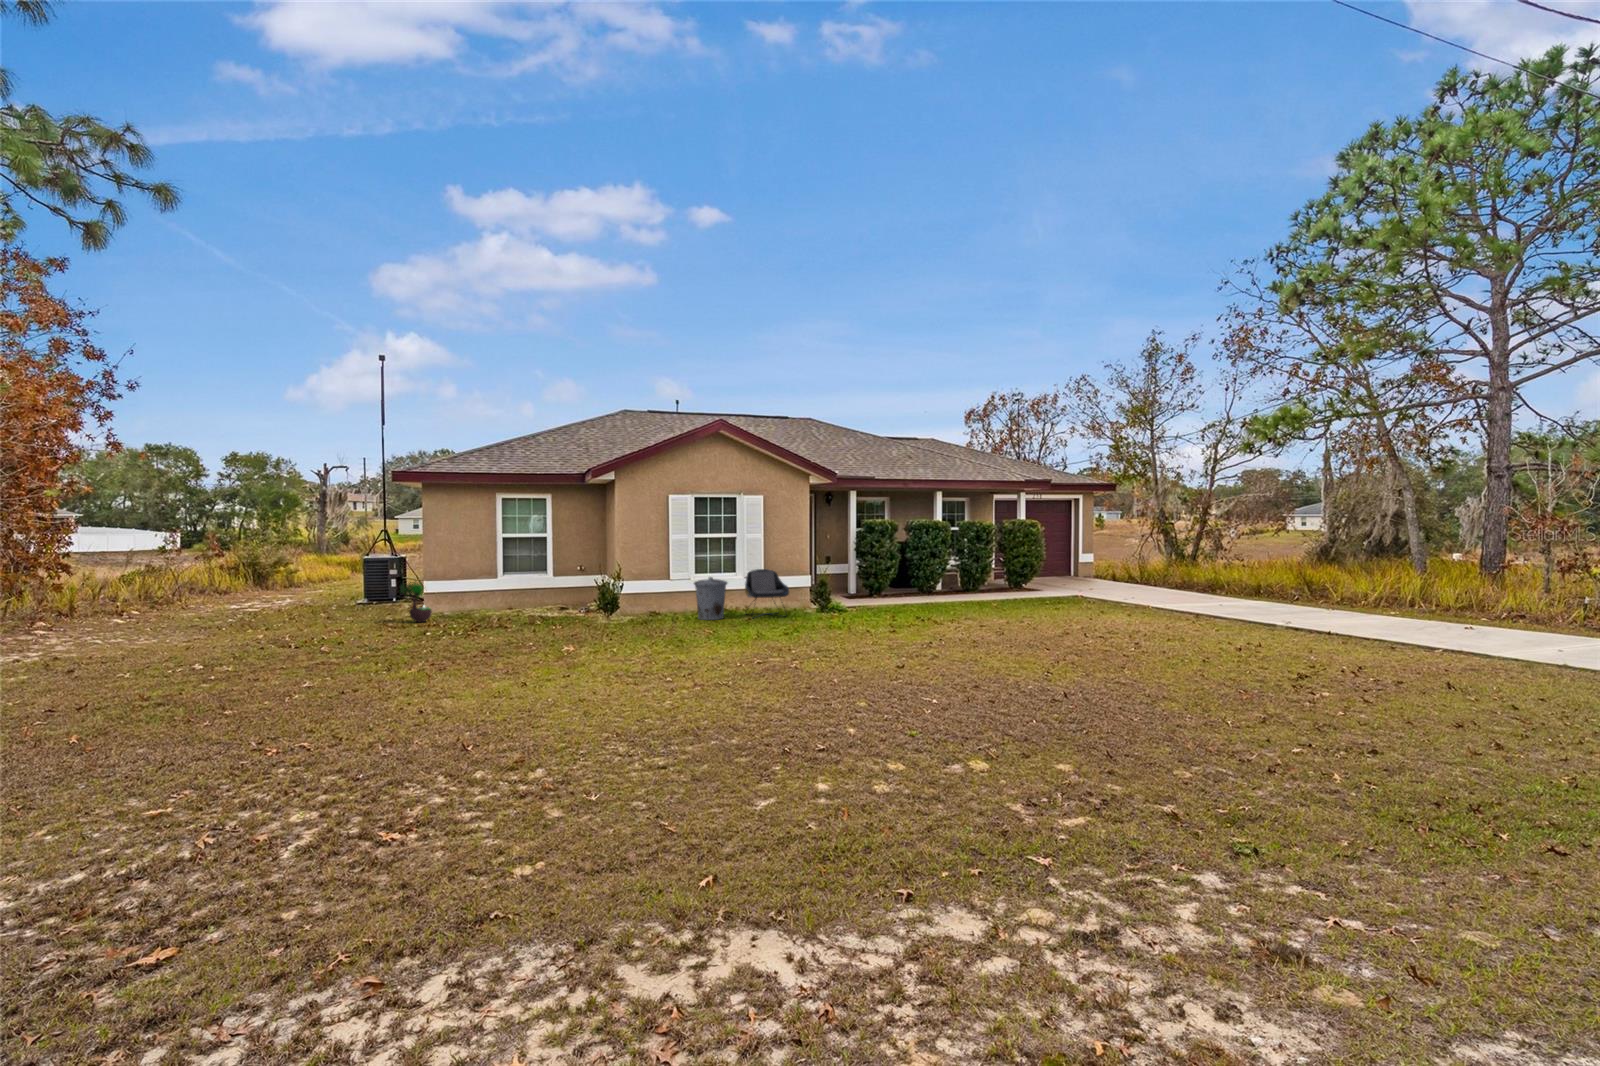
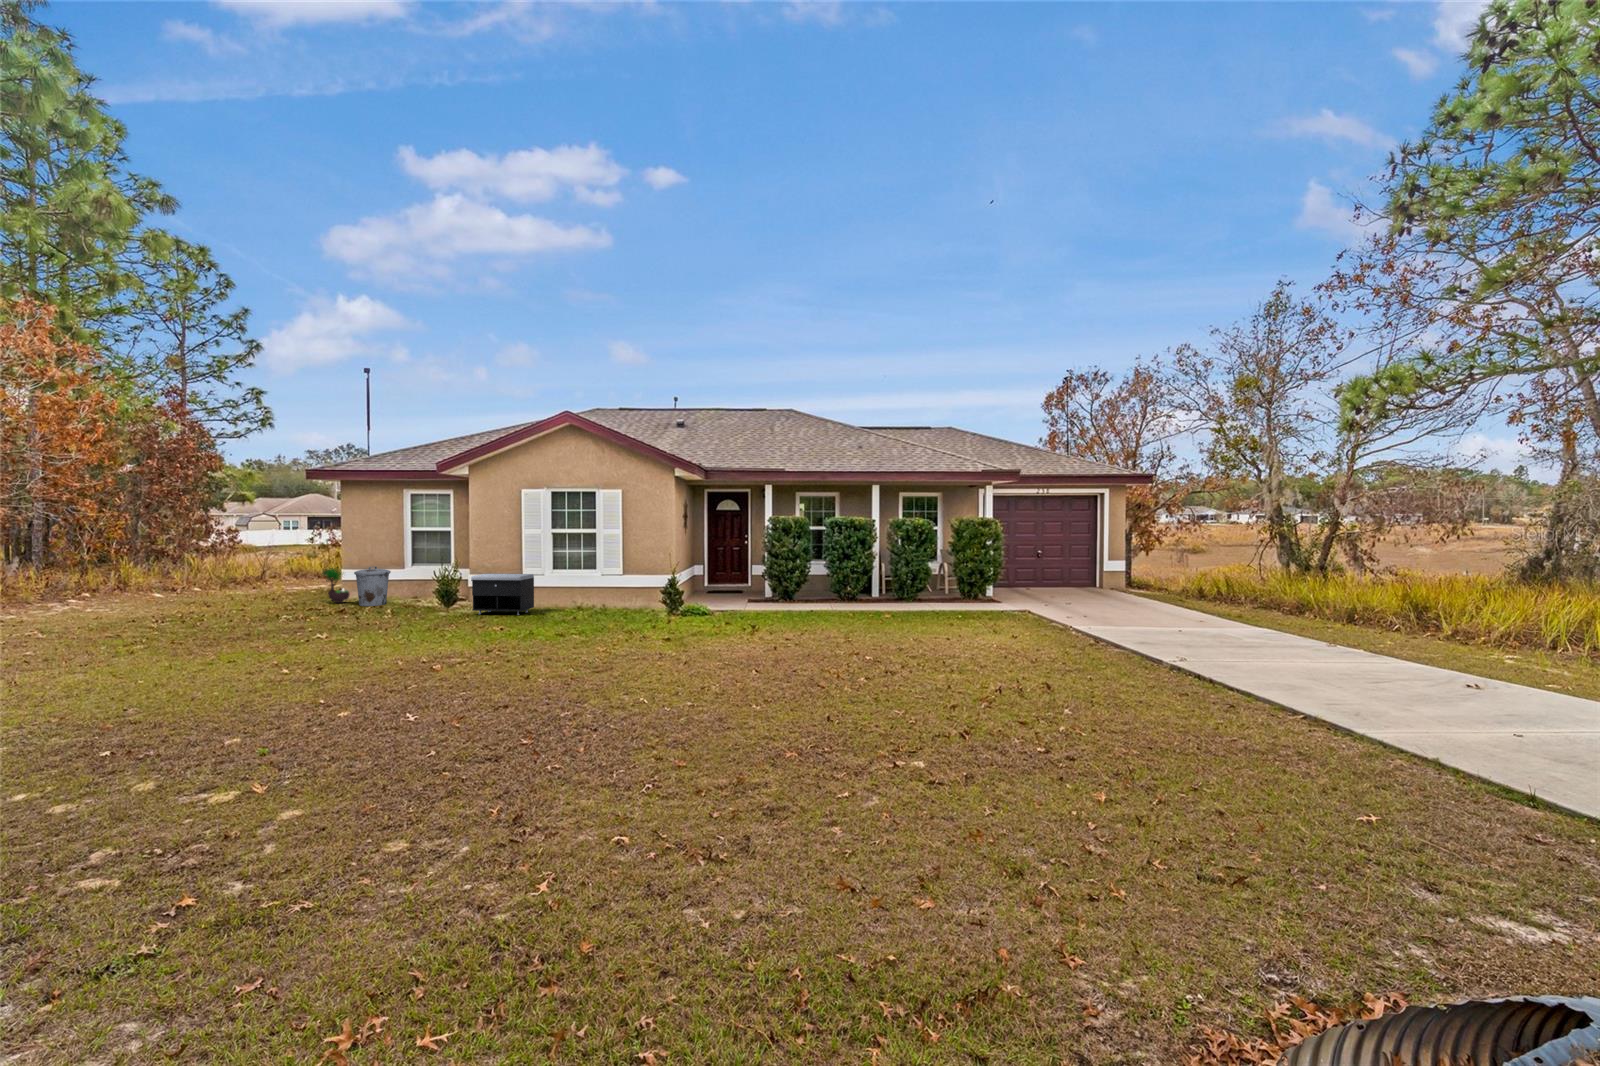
lounge chair: present [745,569,789,617] -> none [586,566,636,618]
trash can: present [694,577,727,620] -> present [354,567,391,606]
storage bench: none [626,580,681,623] -> present [471,574,534,615]

